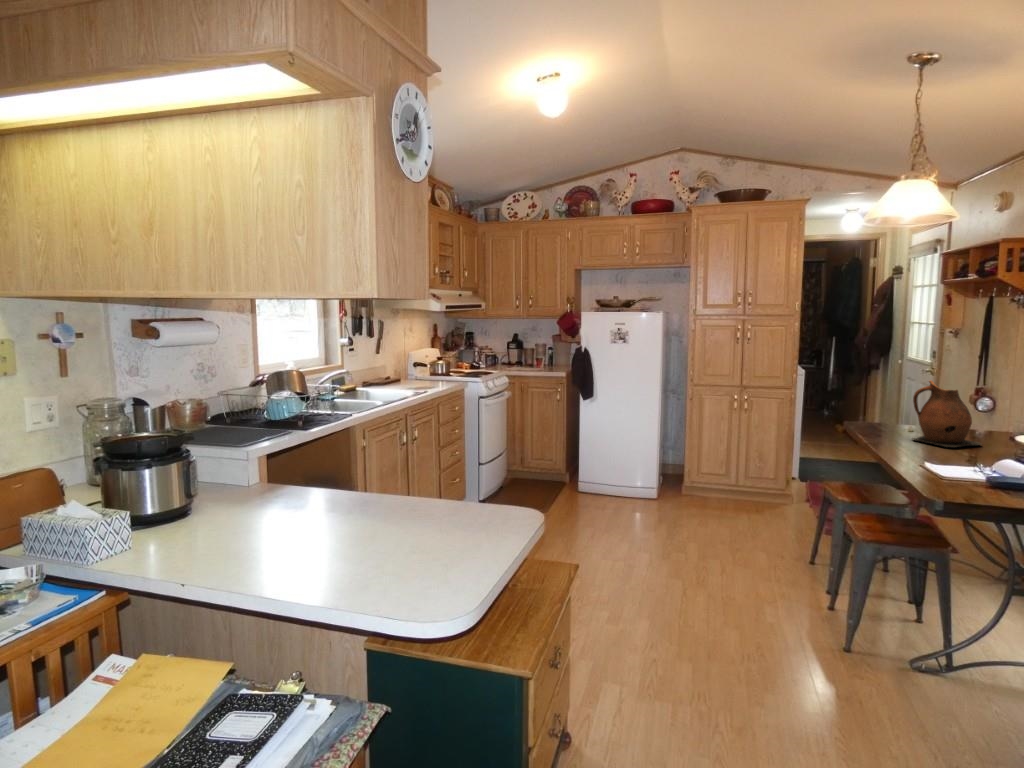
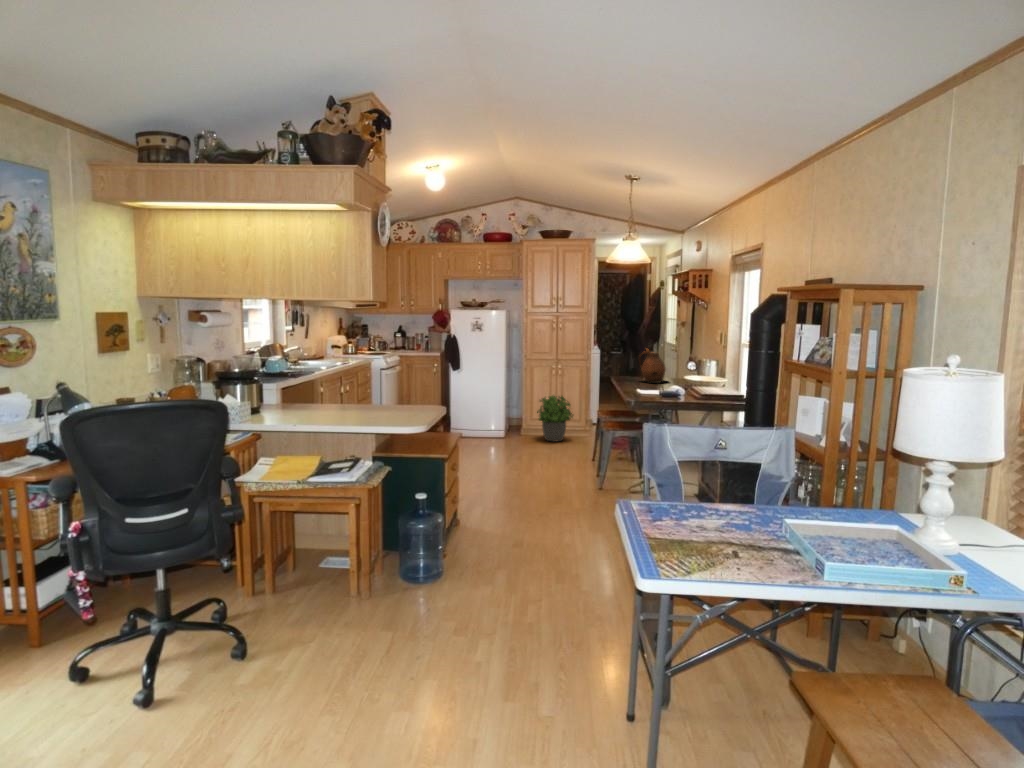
potted plant: none [706,441,769,513] -> present [537,395,573,442]

